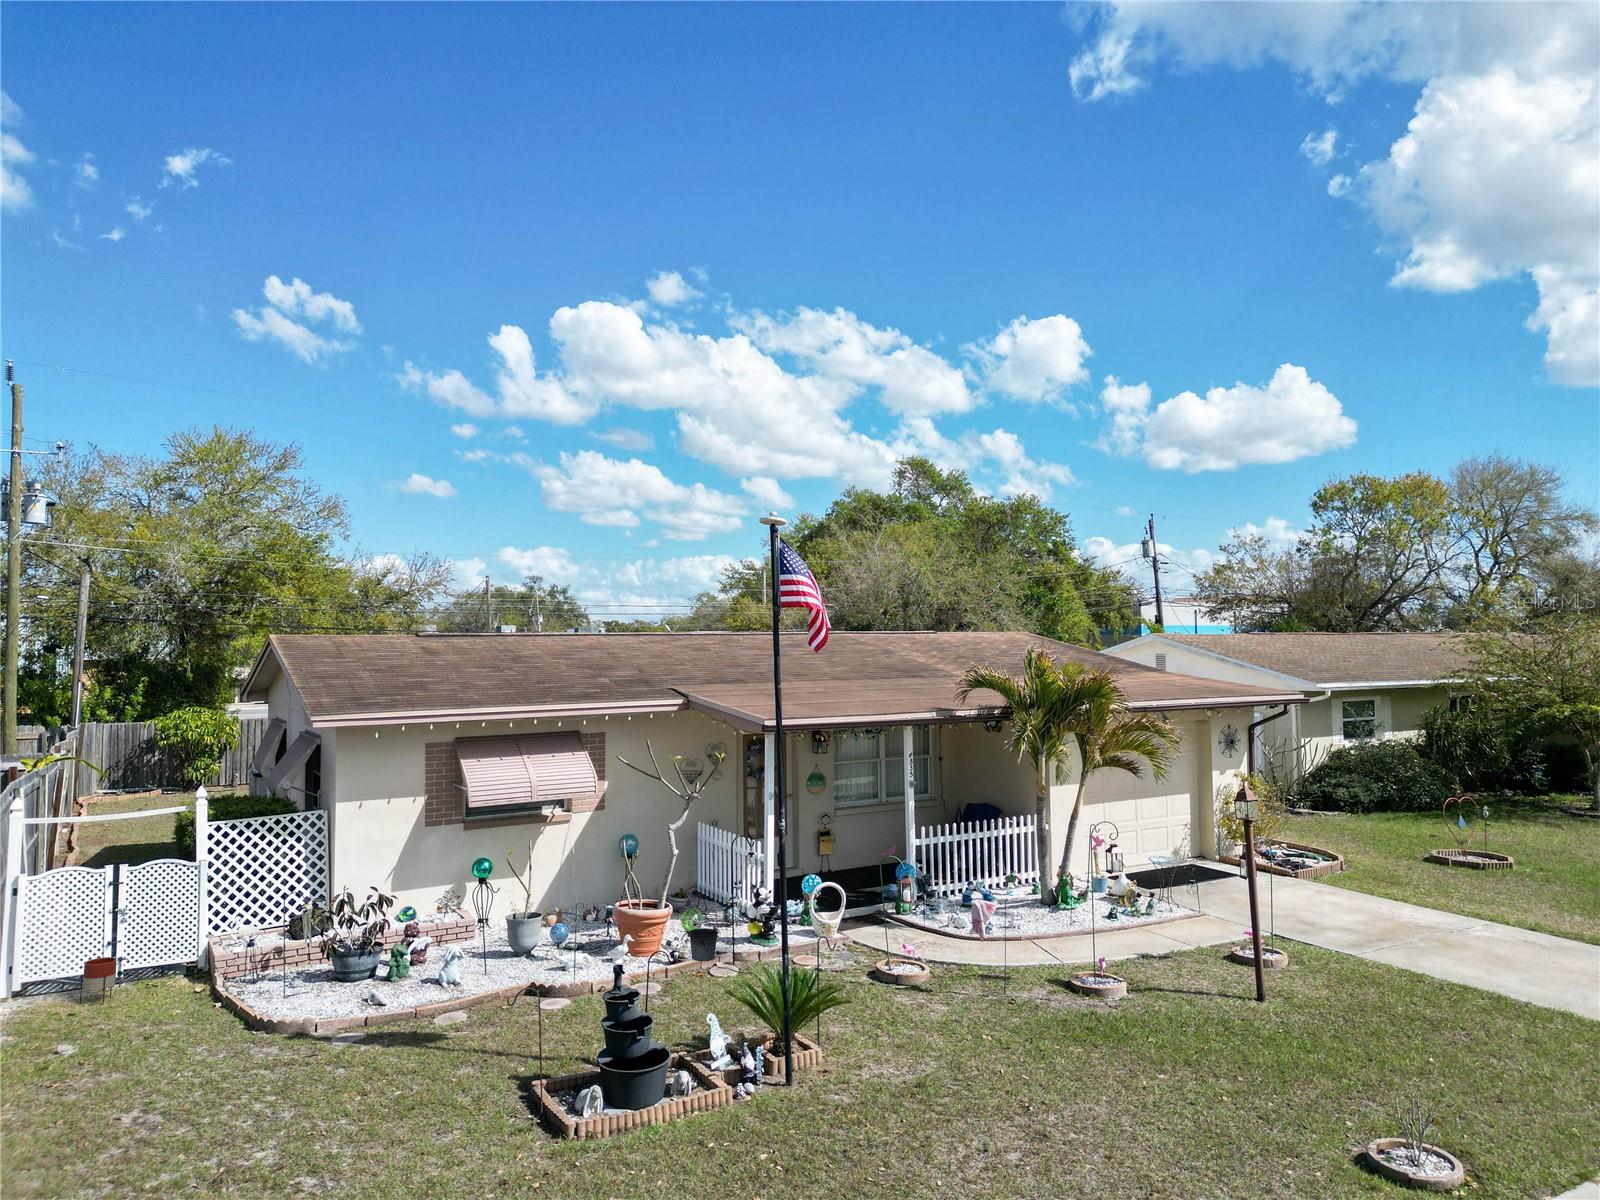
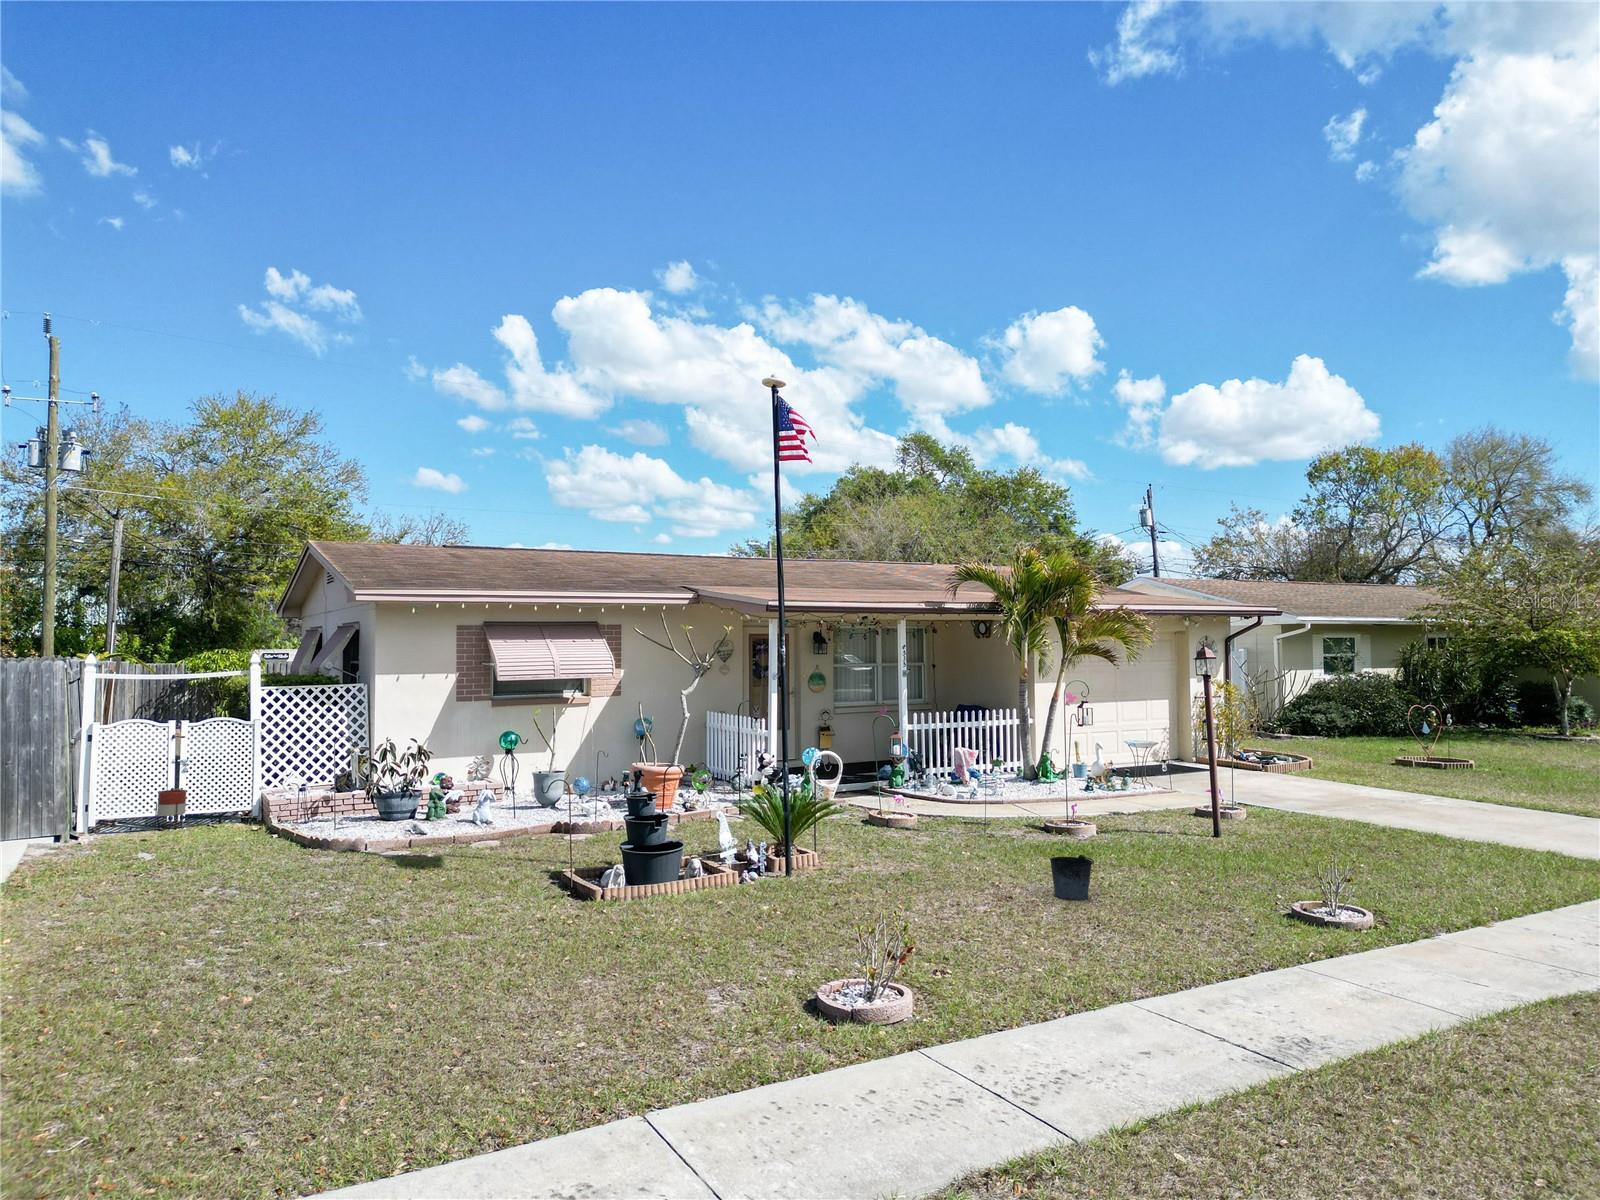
bucket: present [689,927,720,961] -> present [1050,855,1094,900]

